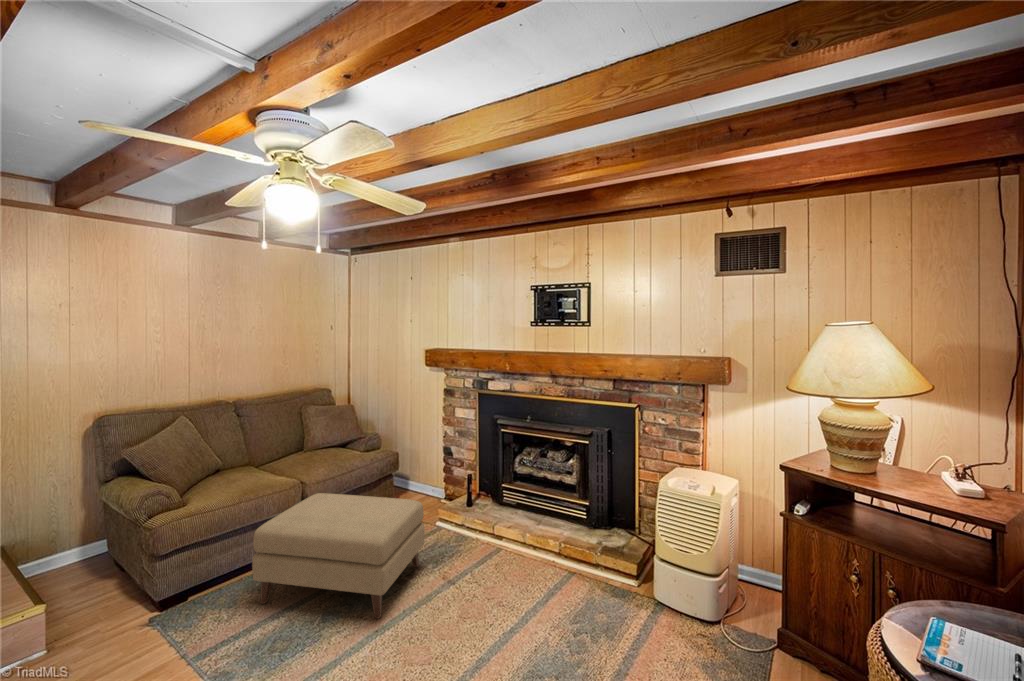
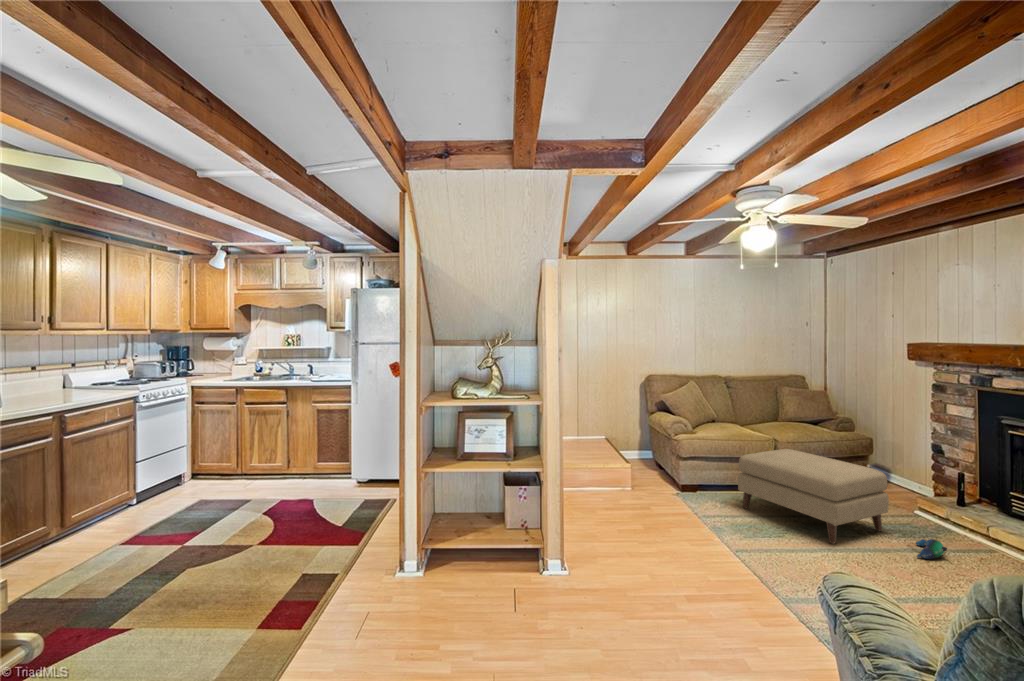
plush toy: none [449,562,477,593] -> present [916,539,947,559]

